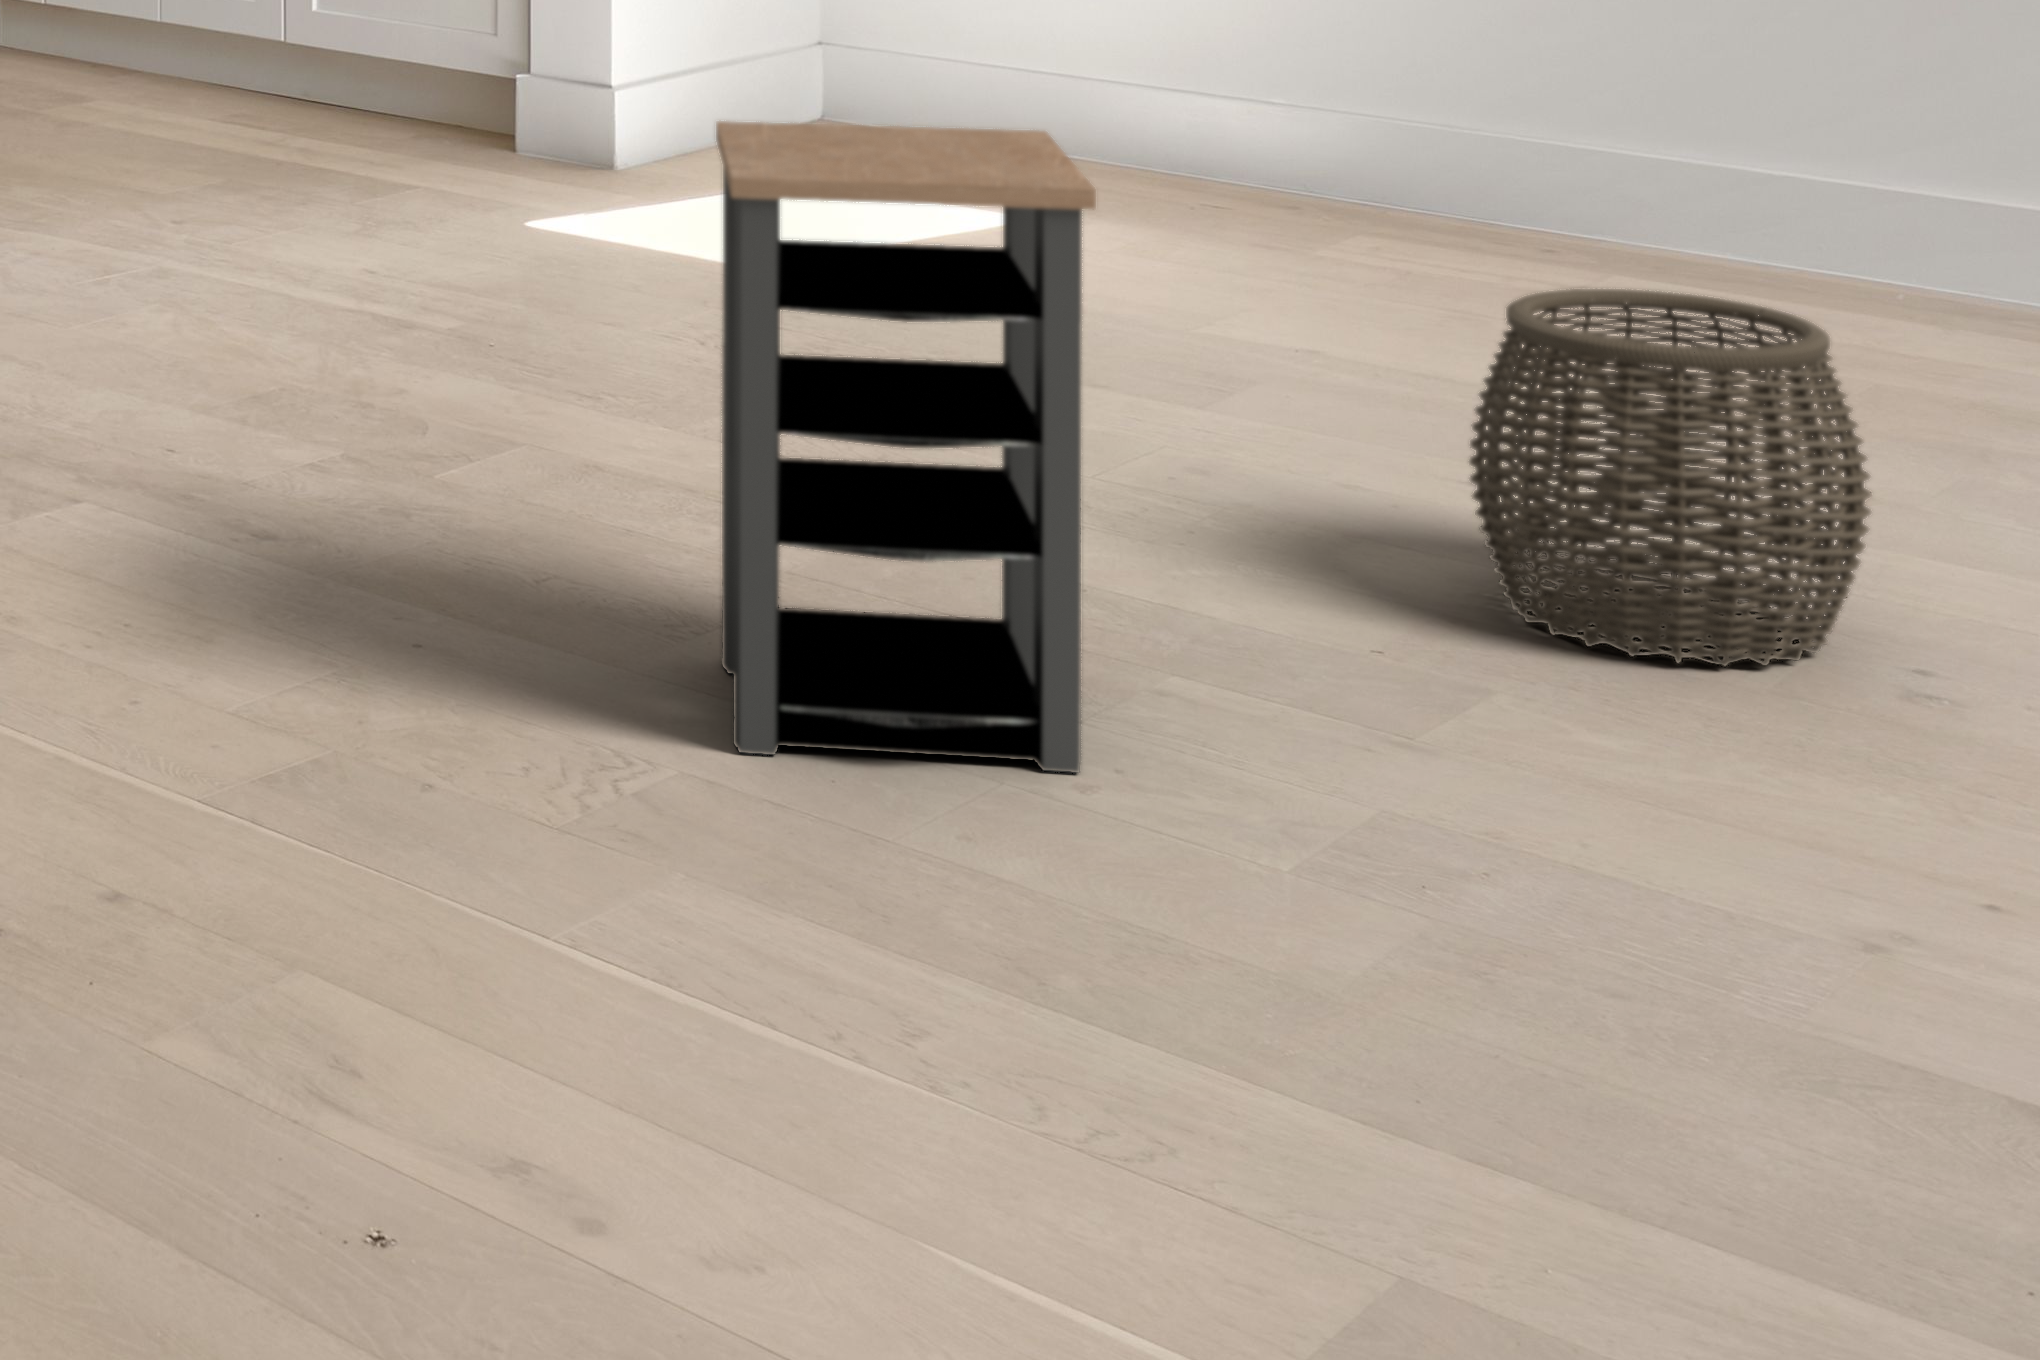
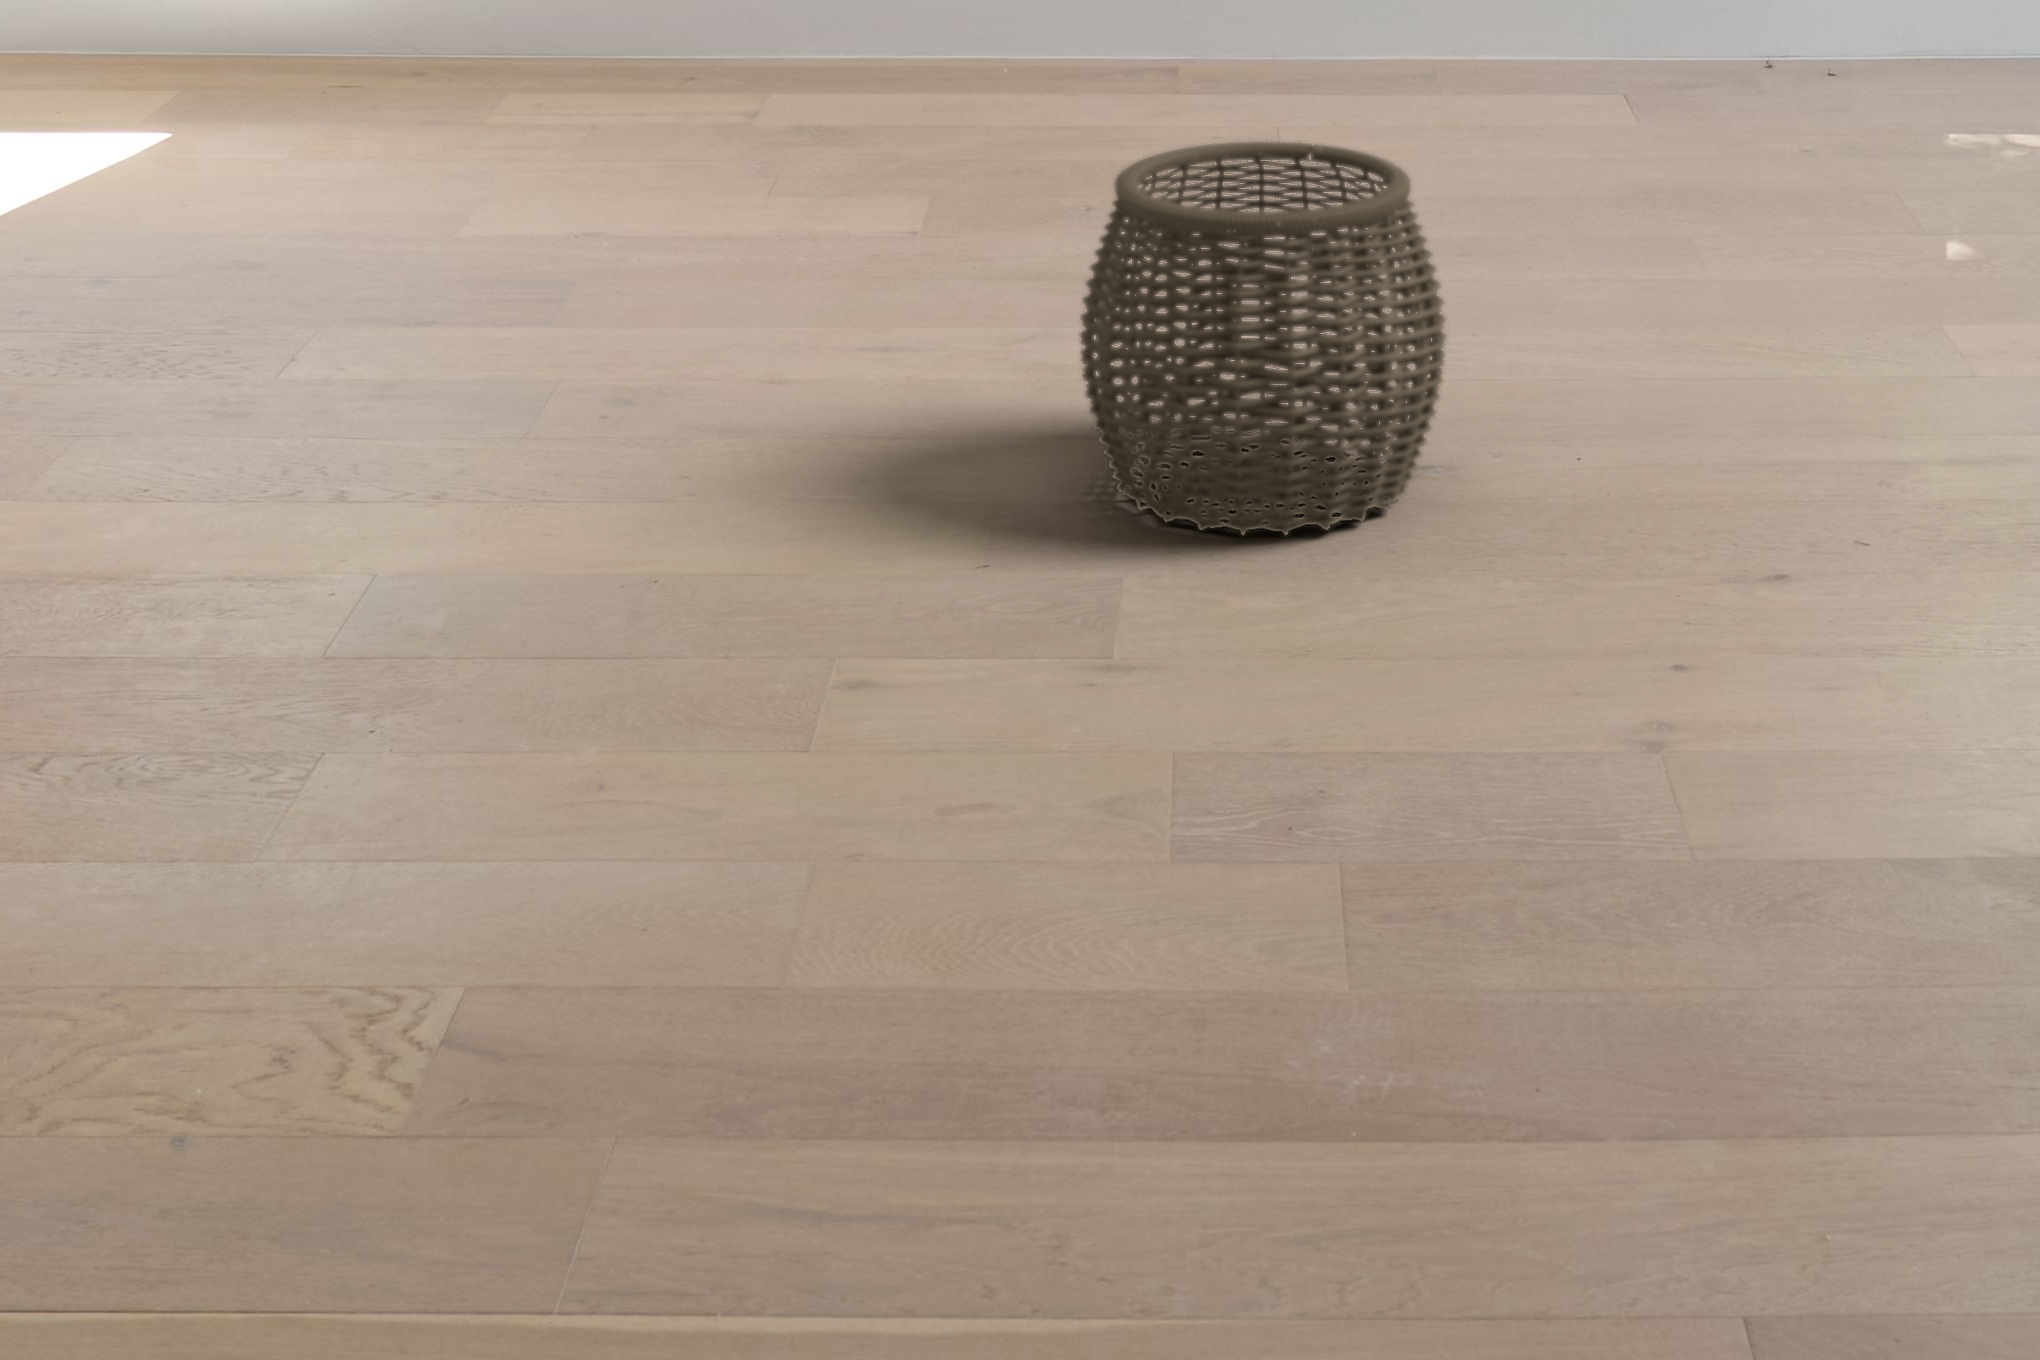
side table: present [716,121,1096,772] -> none [455,105,1032,1008]

